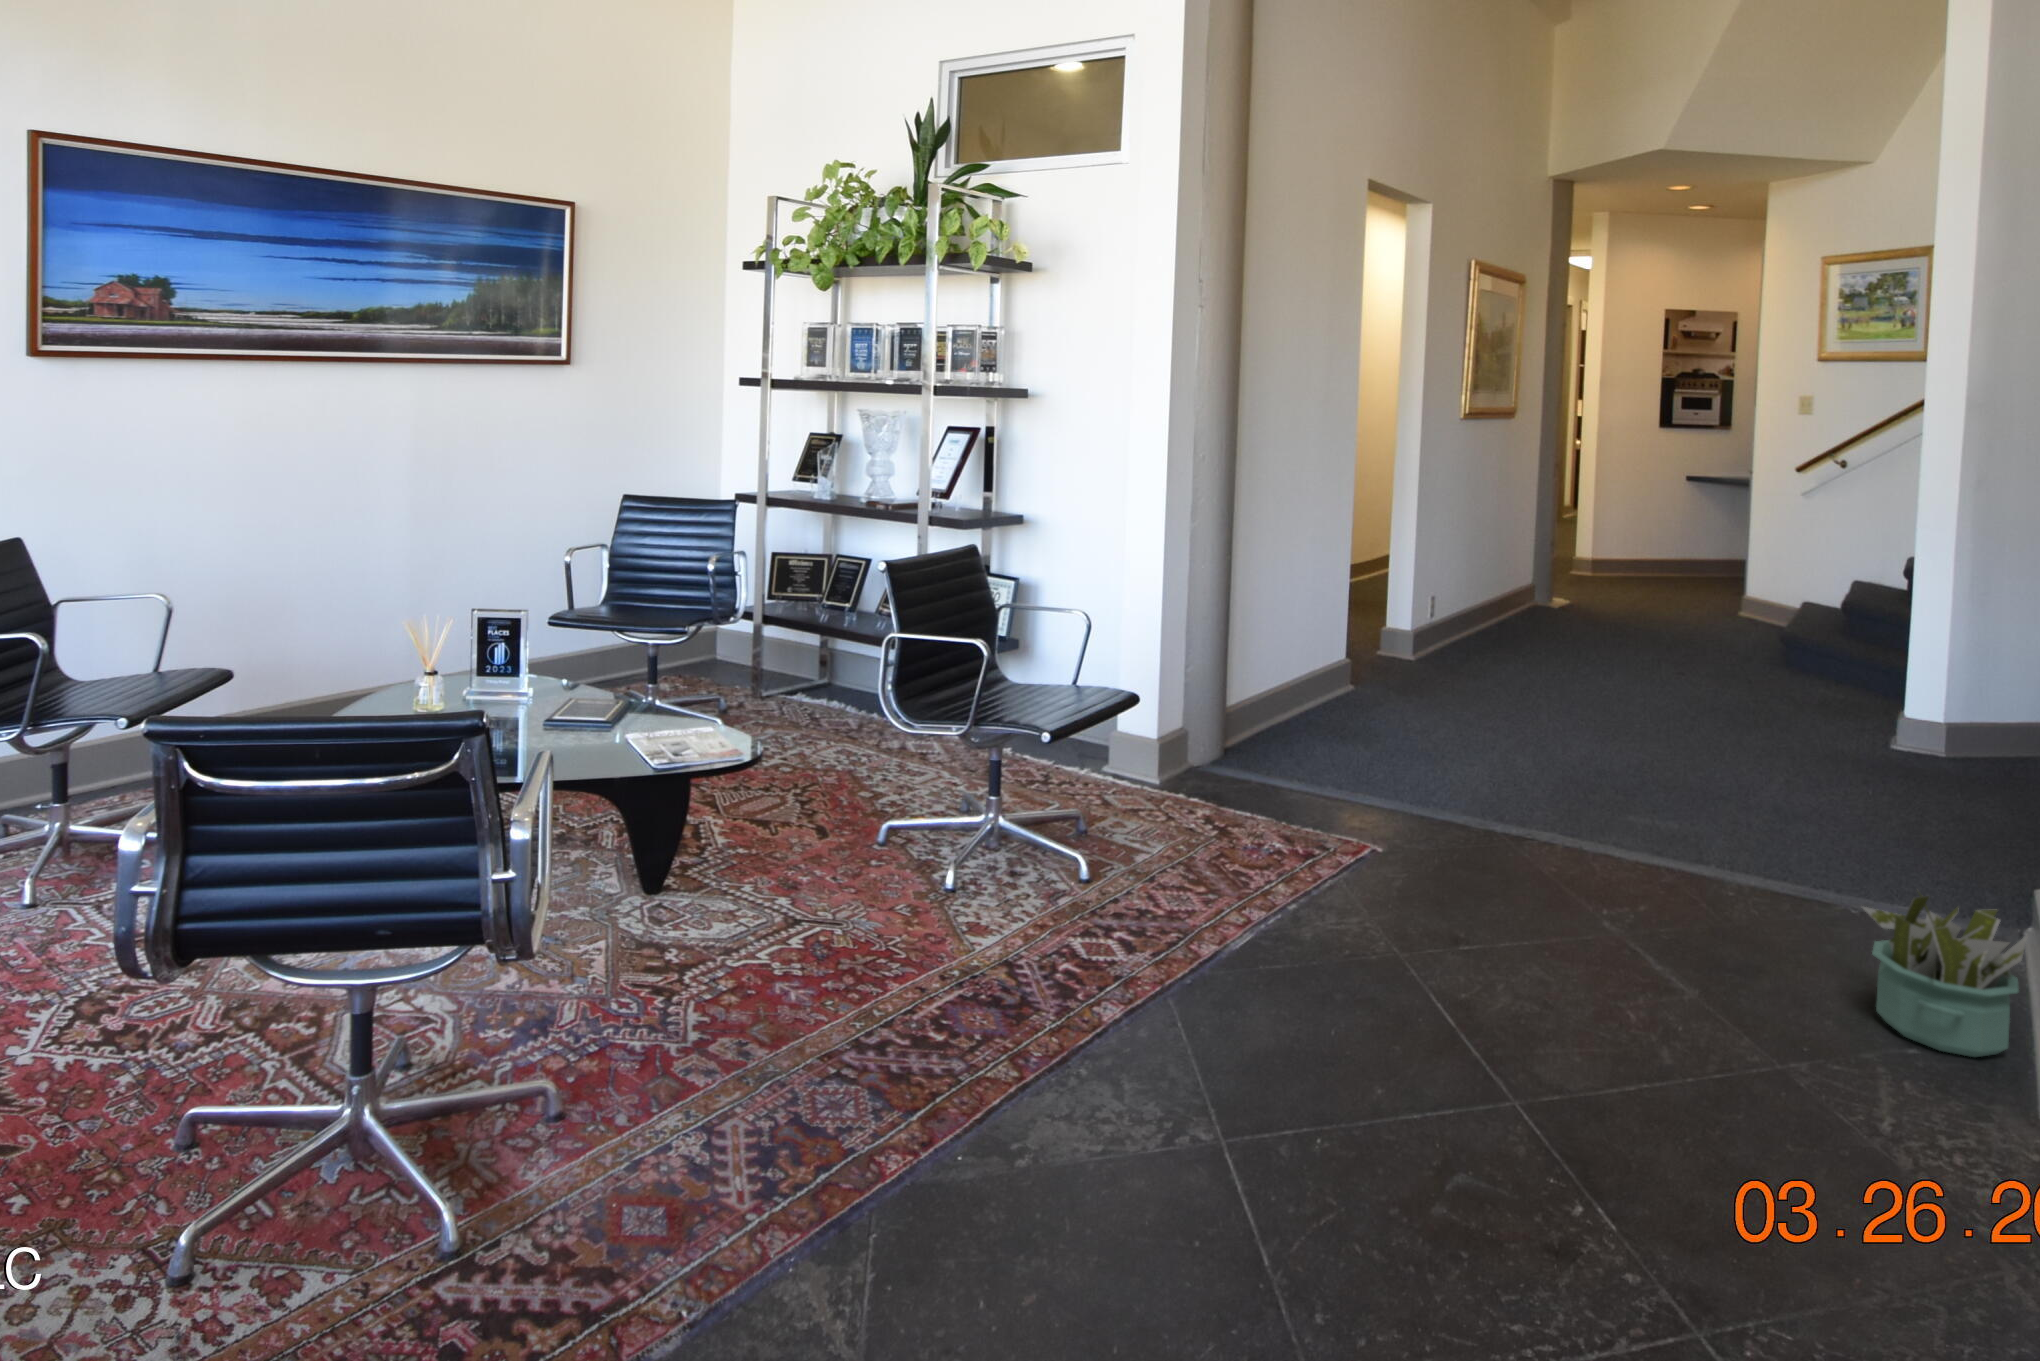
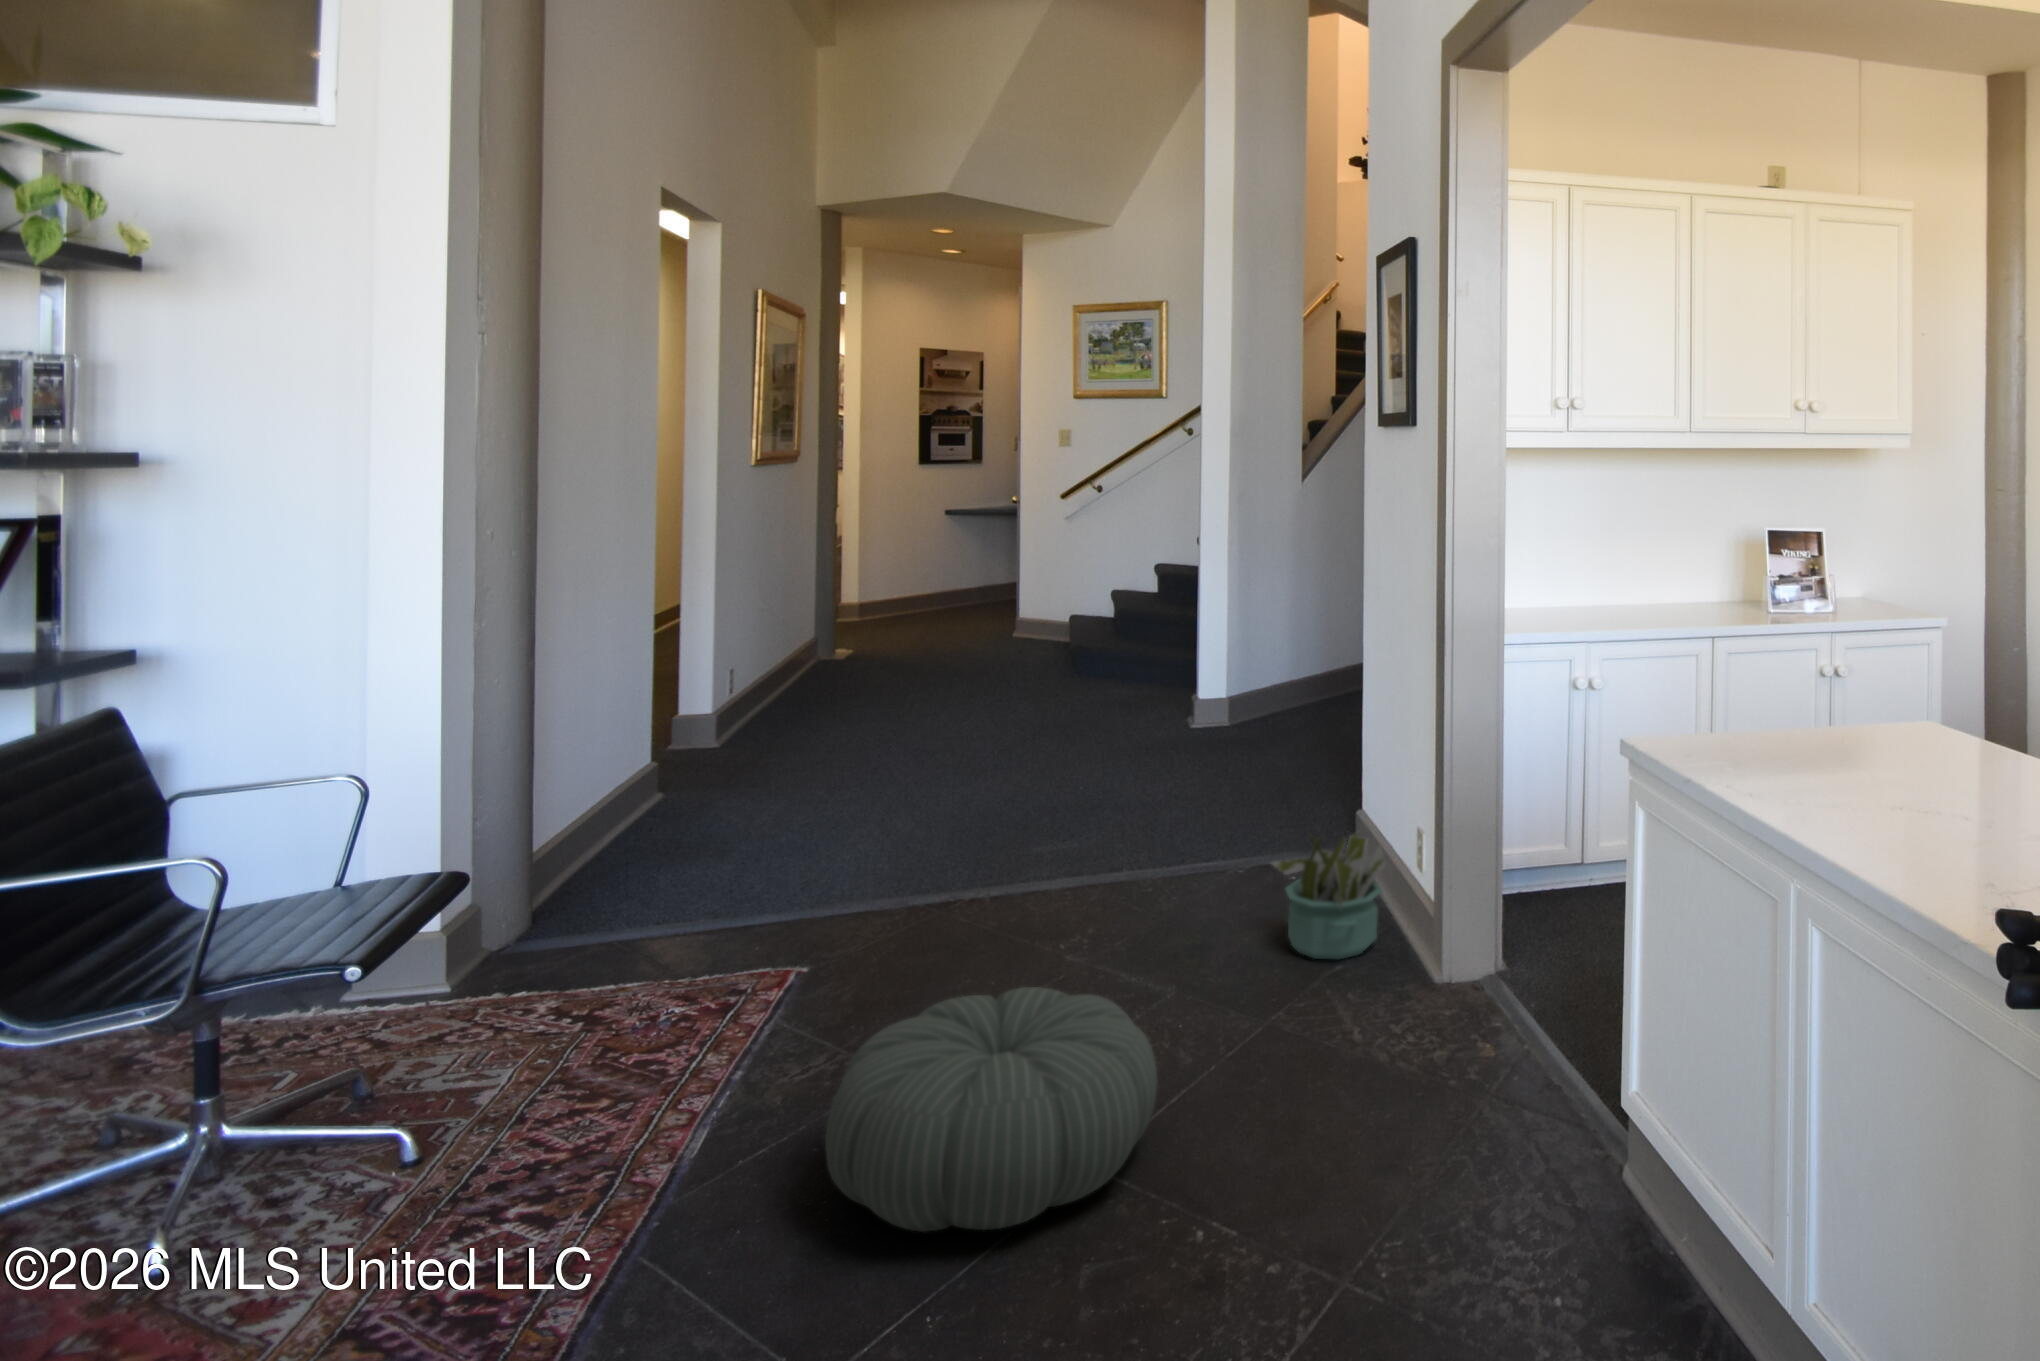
pouf: none [1289,903,1594,1127] -> present [825,987,1158,1232]

